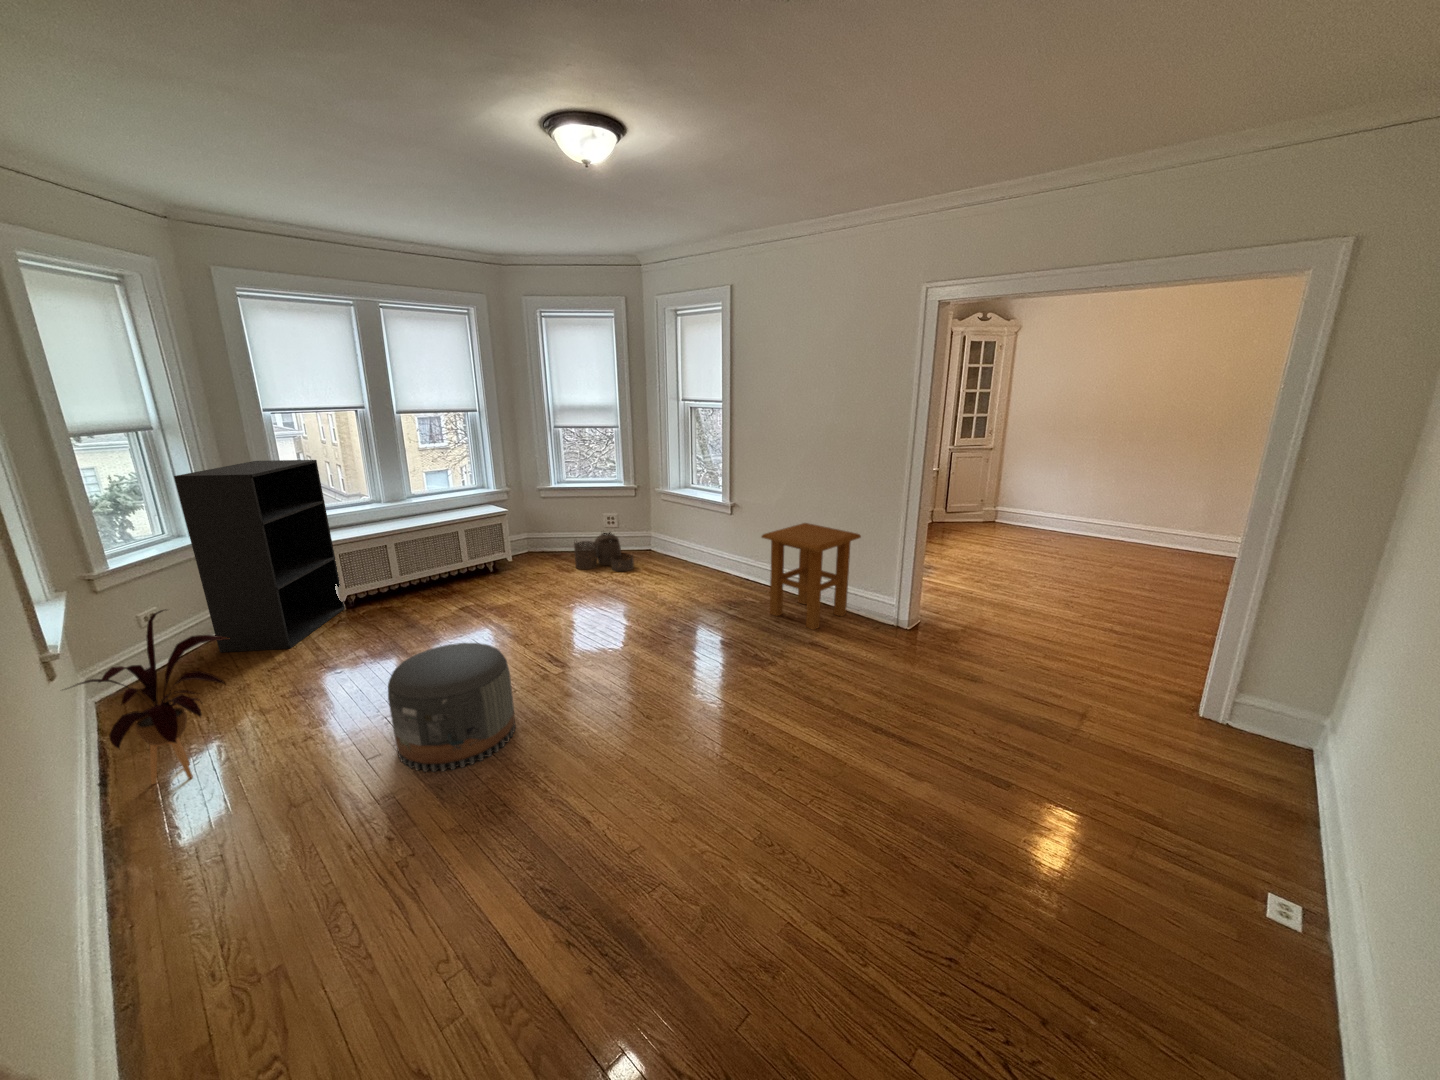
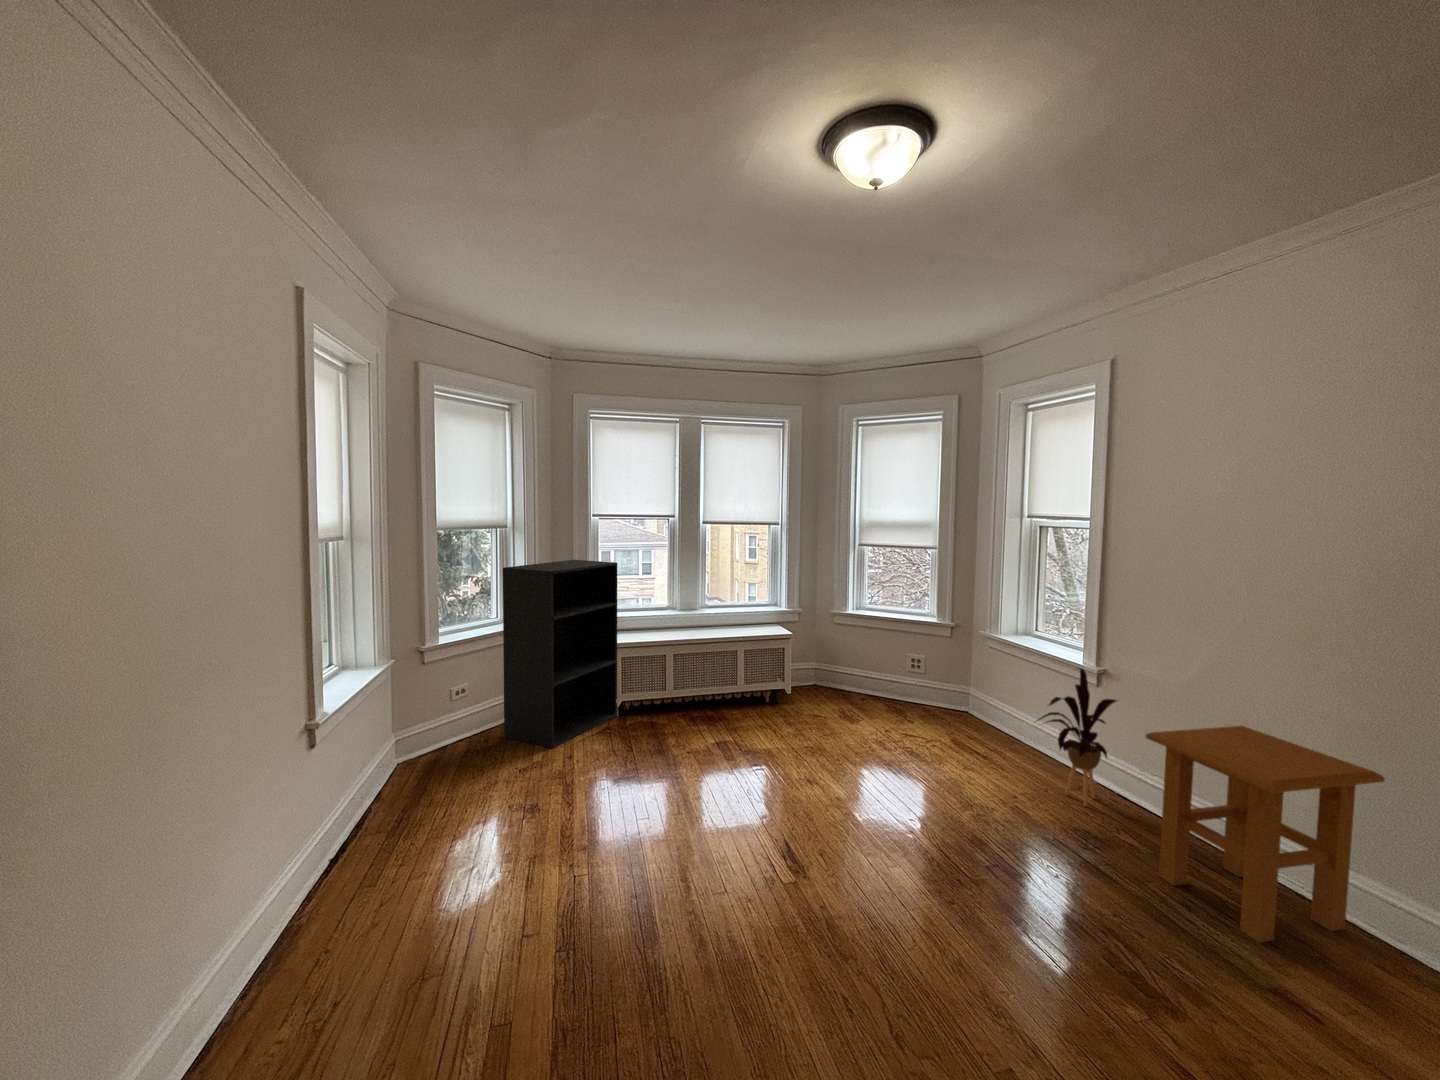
woven basket: present [574,532,634,571] -> none [863,676,939,738]
house plant: present [72,610,227,784] -> present [1038,669,1117,806]
pouf: present [388,643,515,772] -> none [560,798,705,988]

